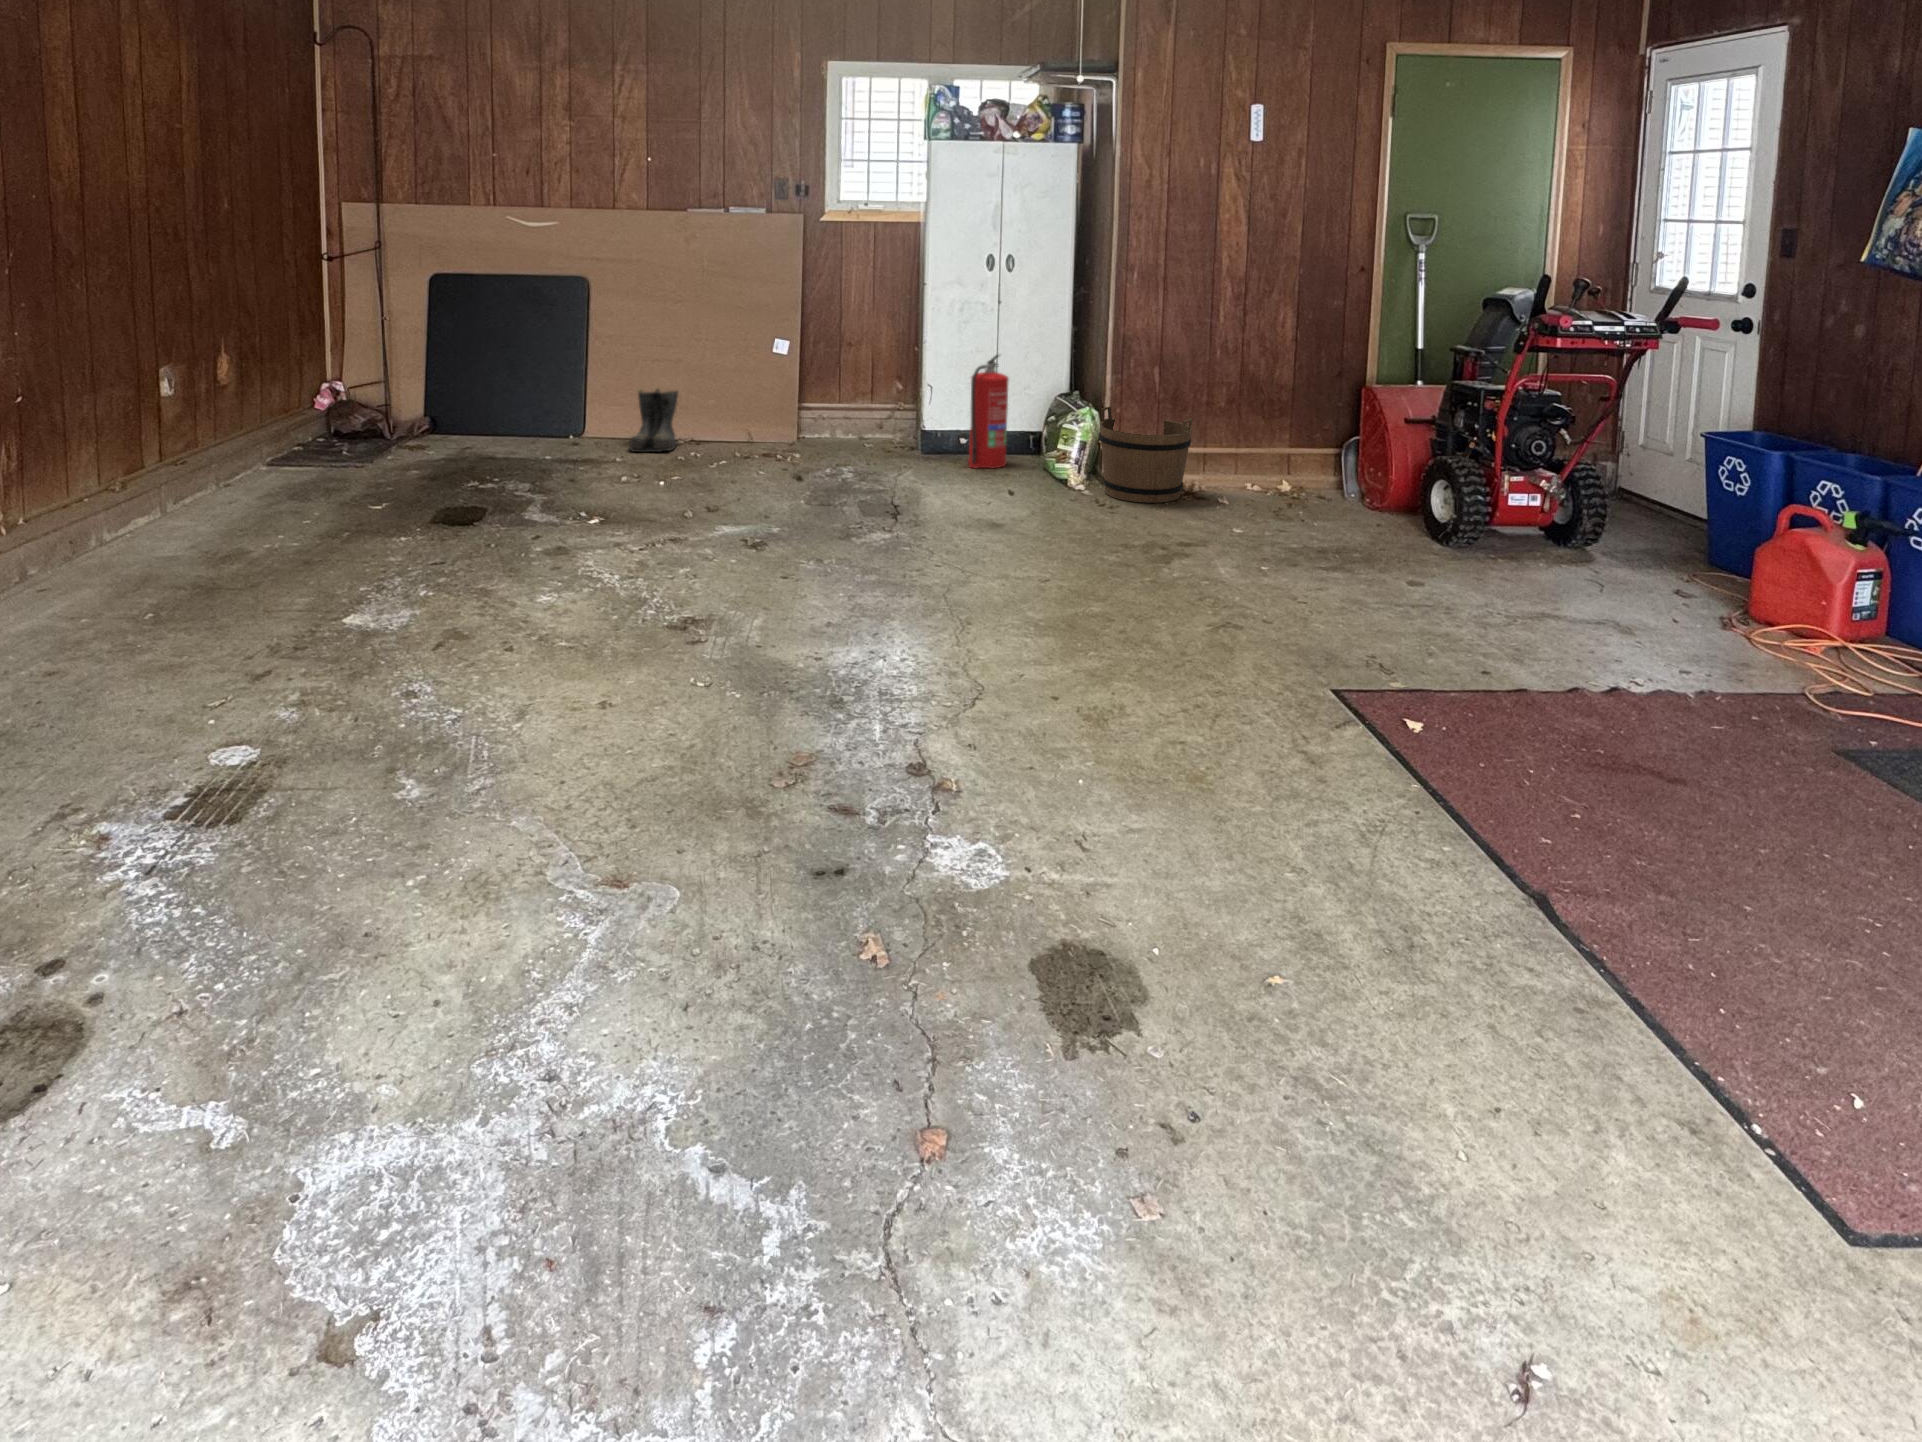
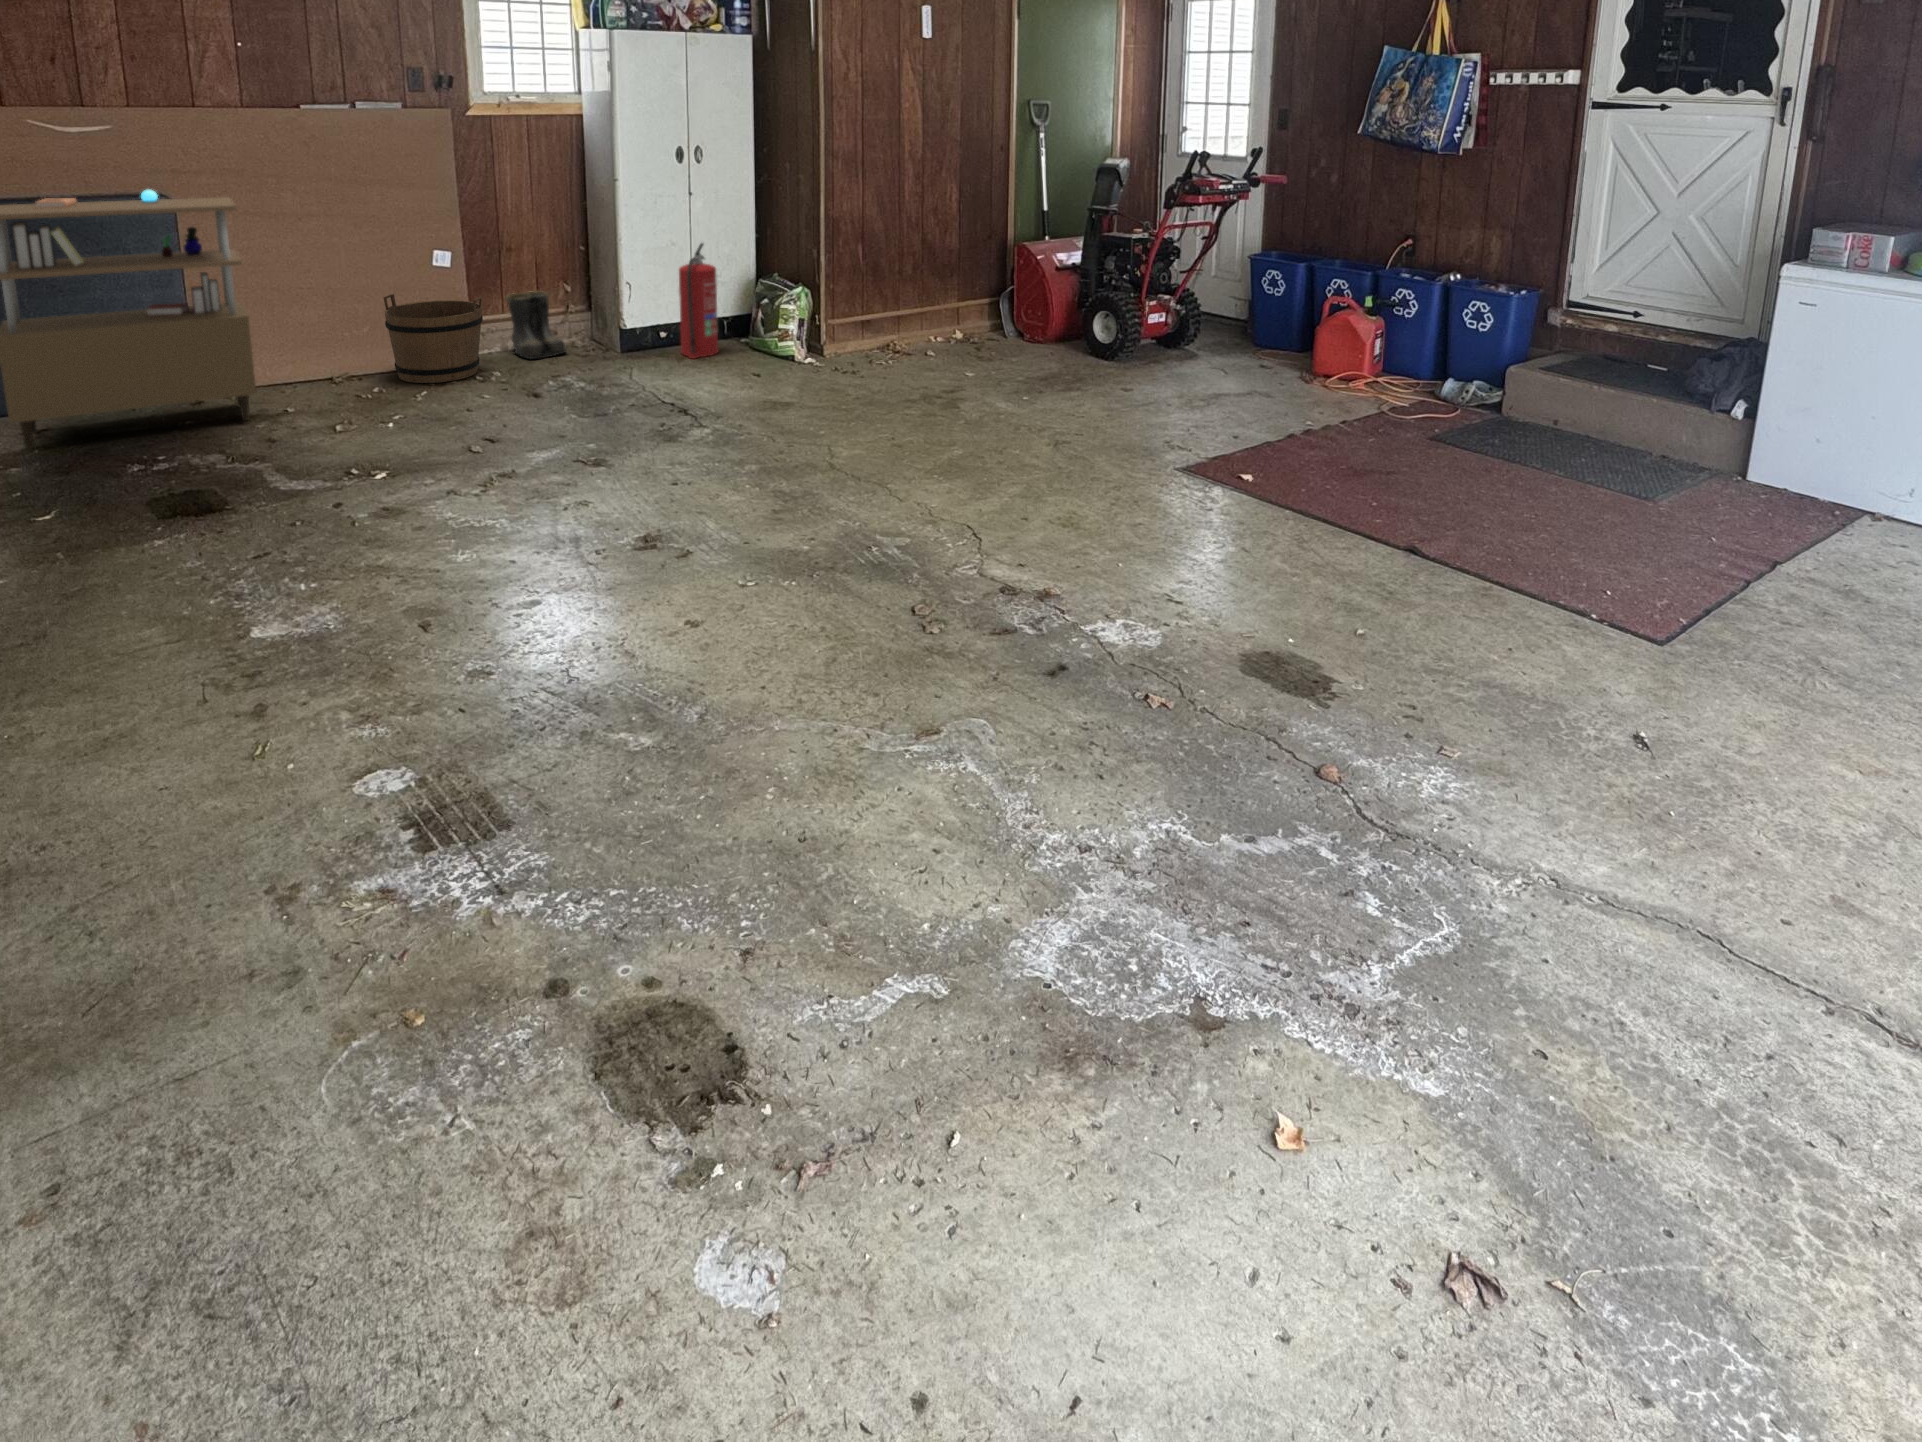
shelving unit: none [430,269,606,462] -> present [0,190,256,448]
boots: present [630,388,678,452] -> present [506,291,567,359]
bucket: present [1099,407,1192,503] -> present [384,294,483,383]

